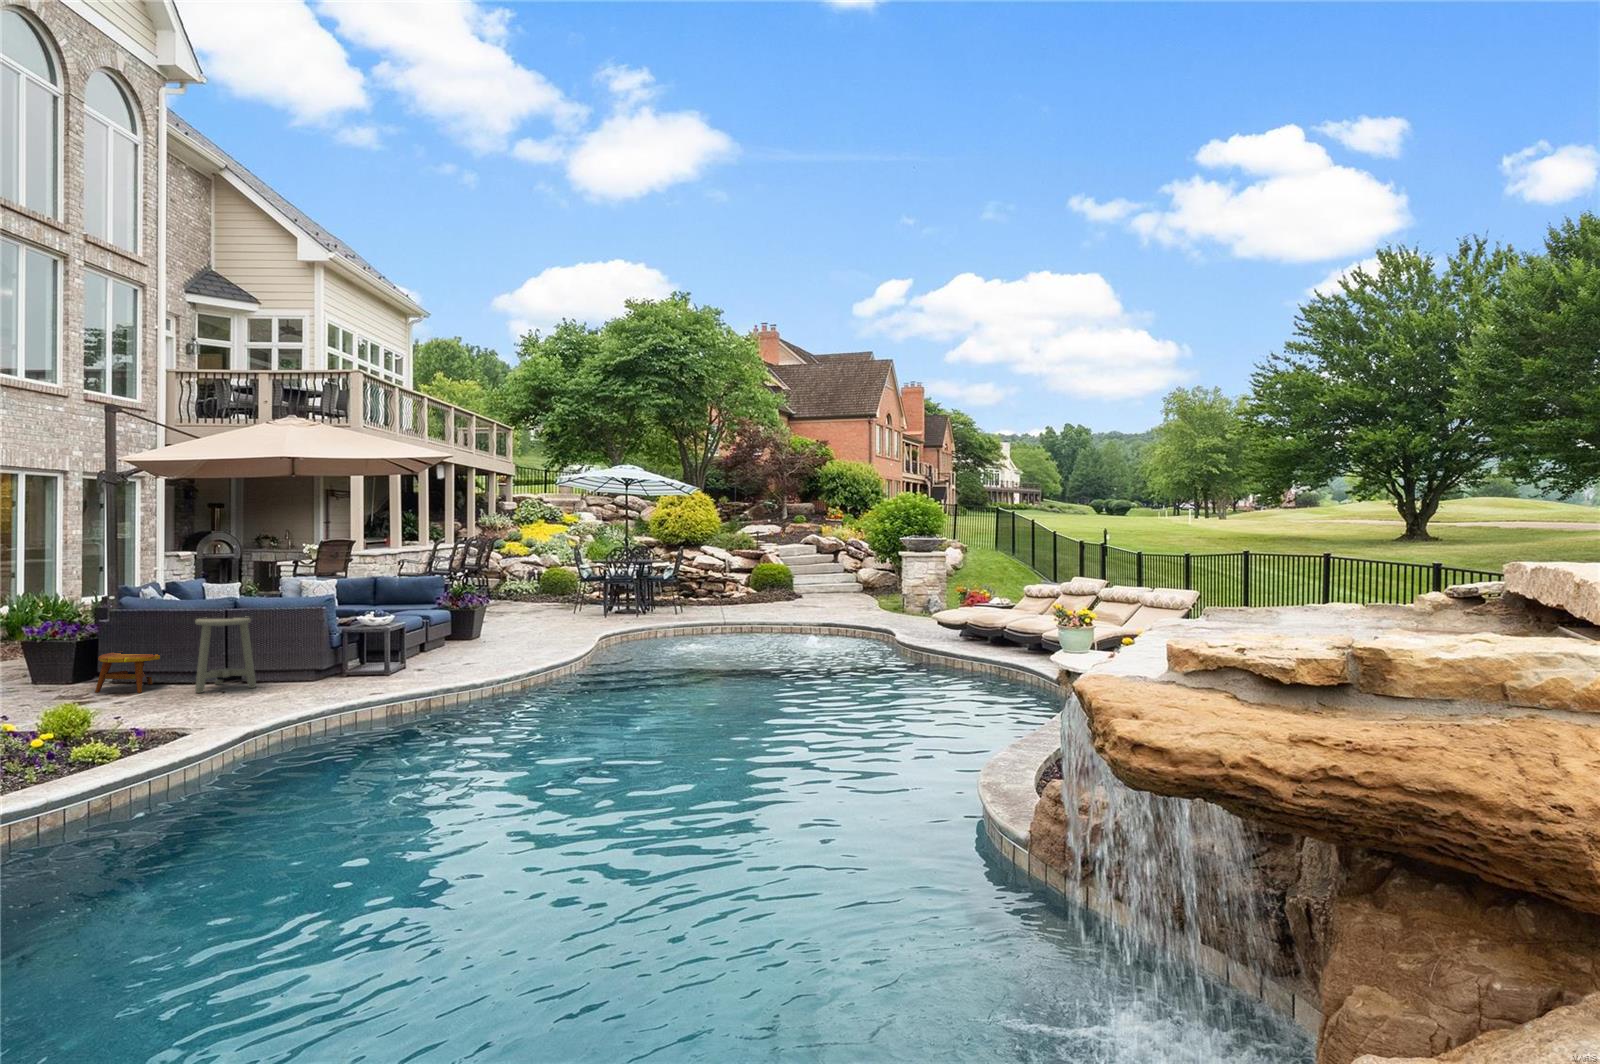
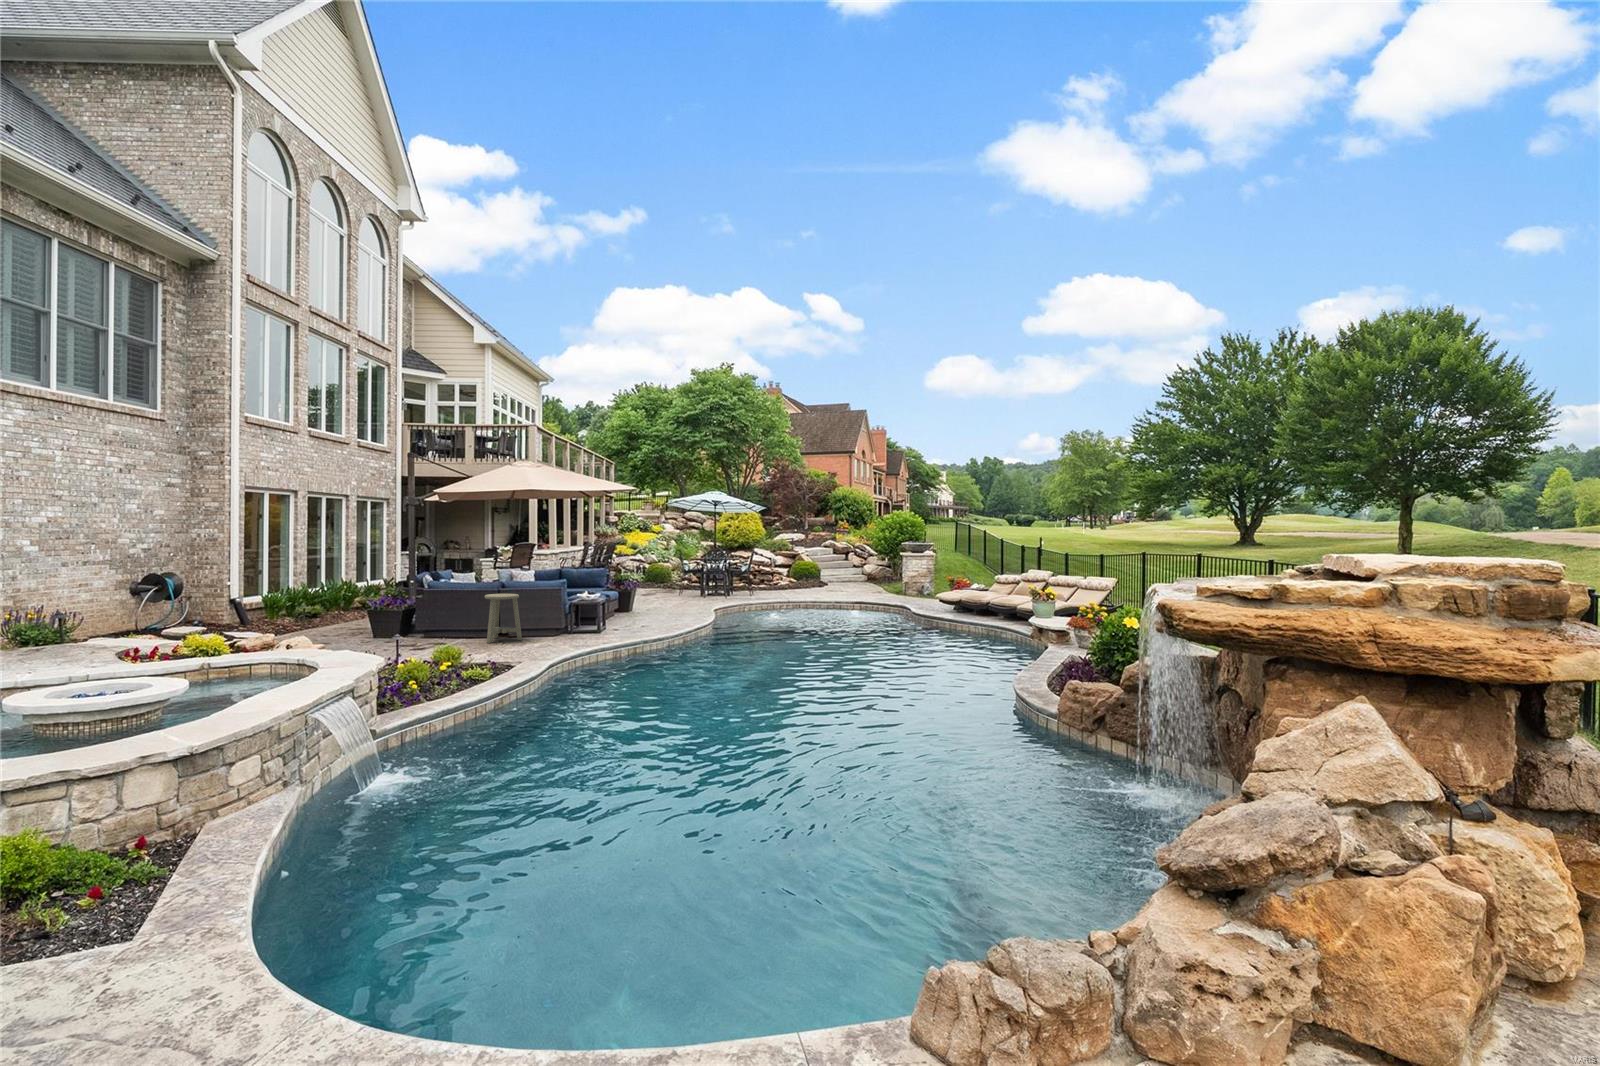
side table: present [95,653,160,693] -> none [421,616,463,643]

